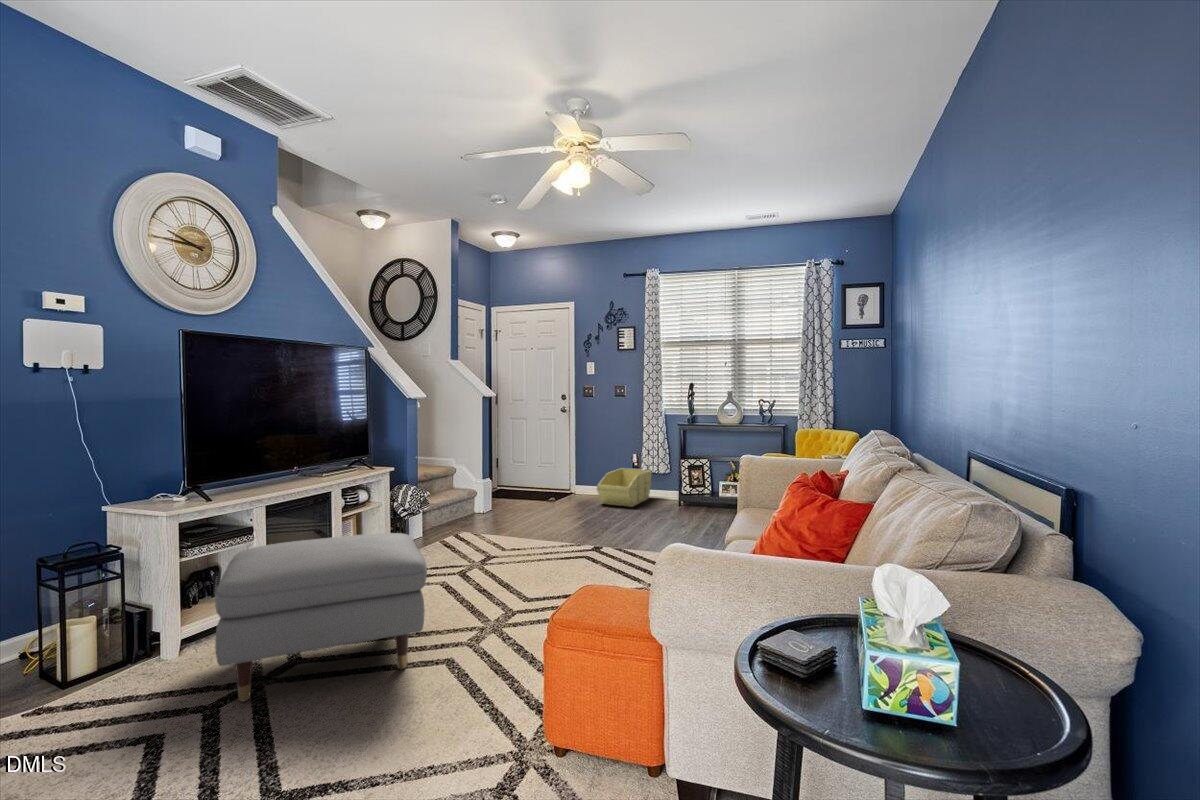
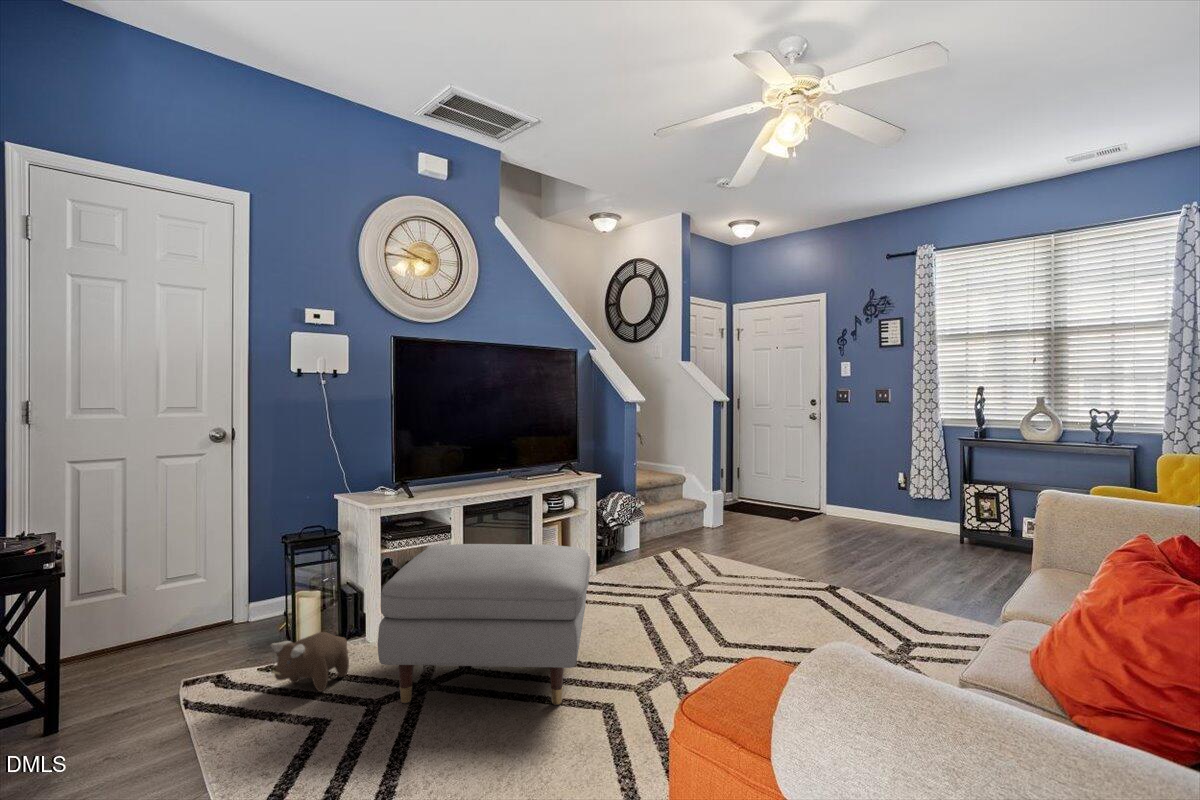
storage bin: present [597,468,652,507] -> none [846,490,924,540]
plush toy: none [64,653,157,715] -> present [271,632,349,692]

